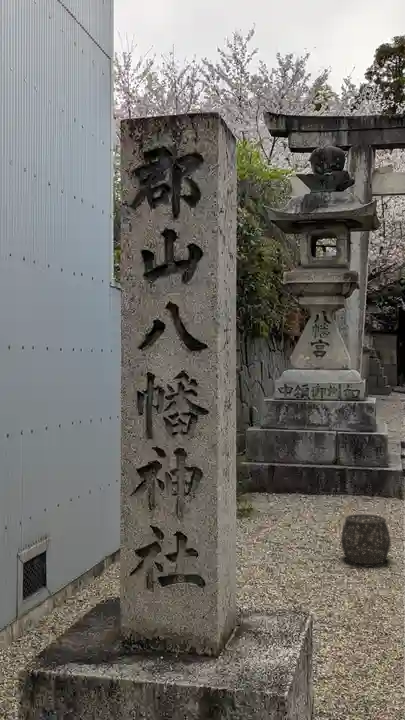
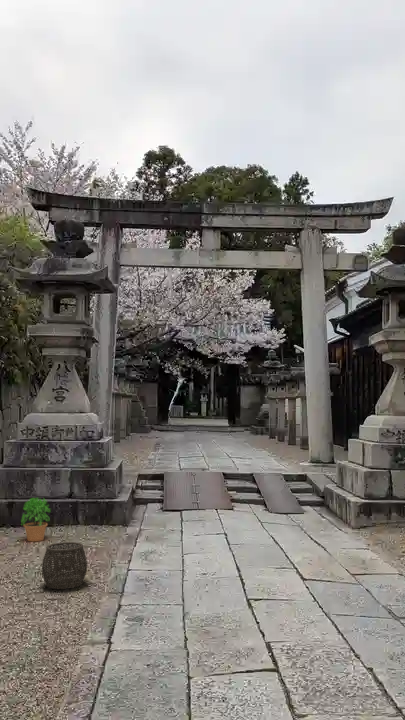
potted plant: none [290,461,324,509] -> present [21,498,50,541]

